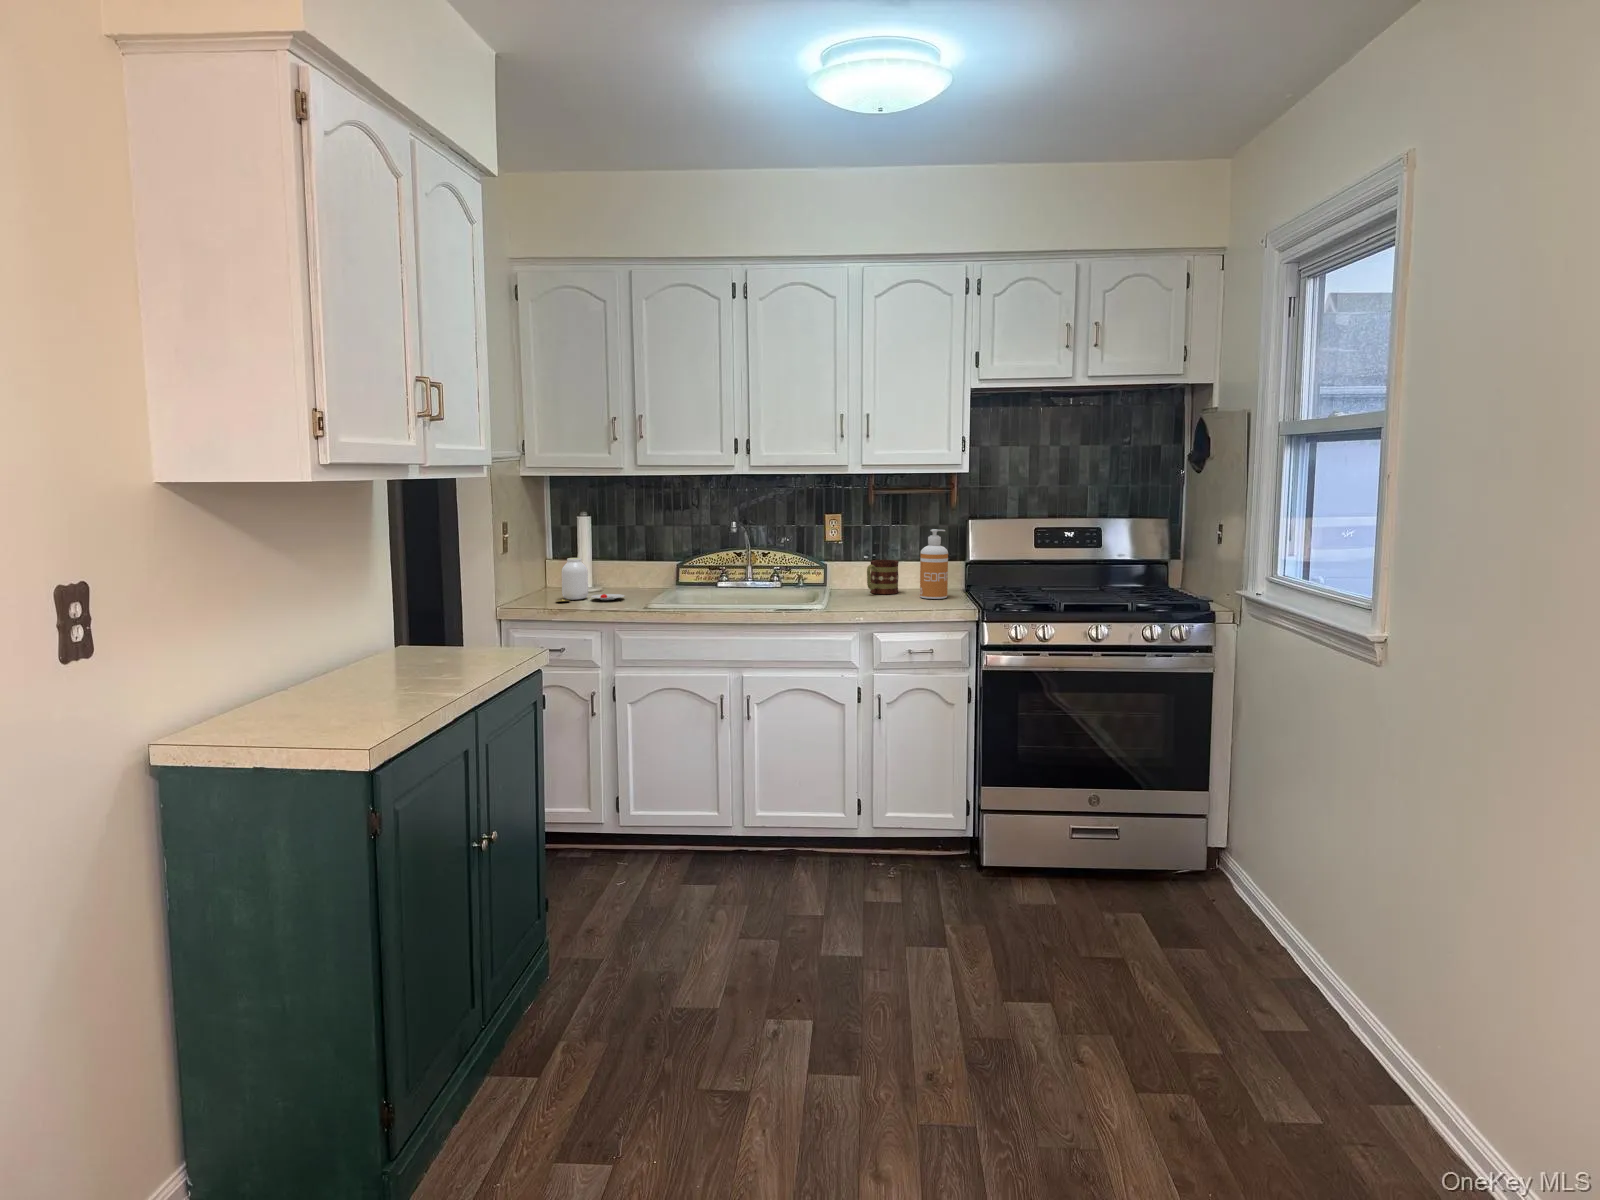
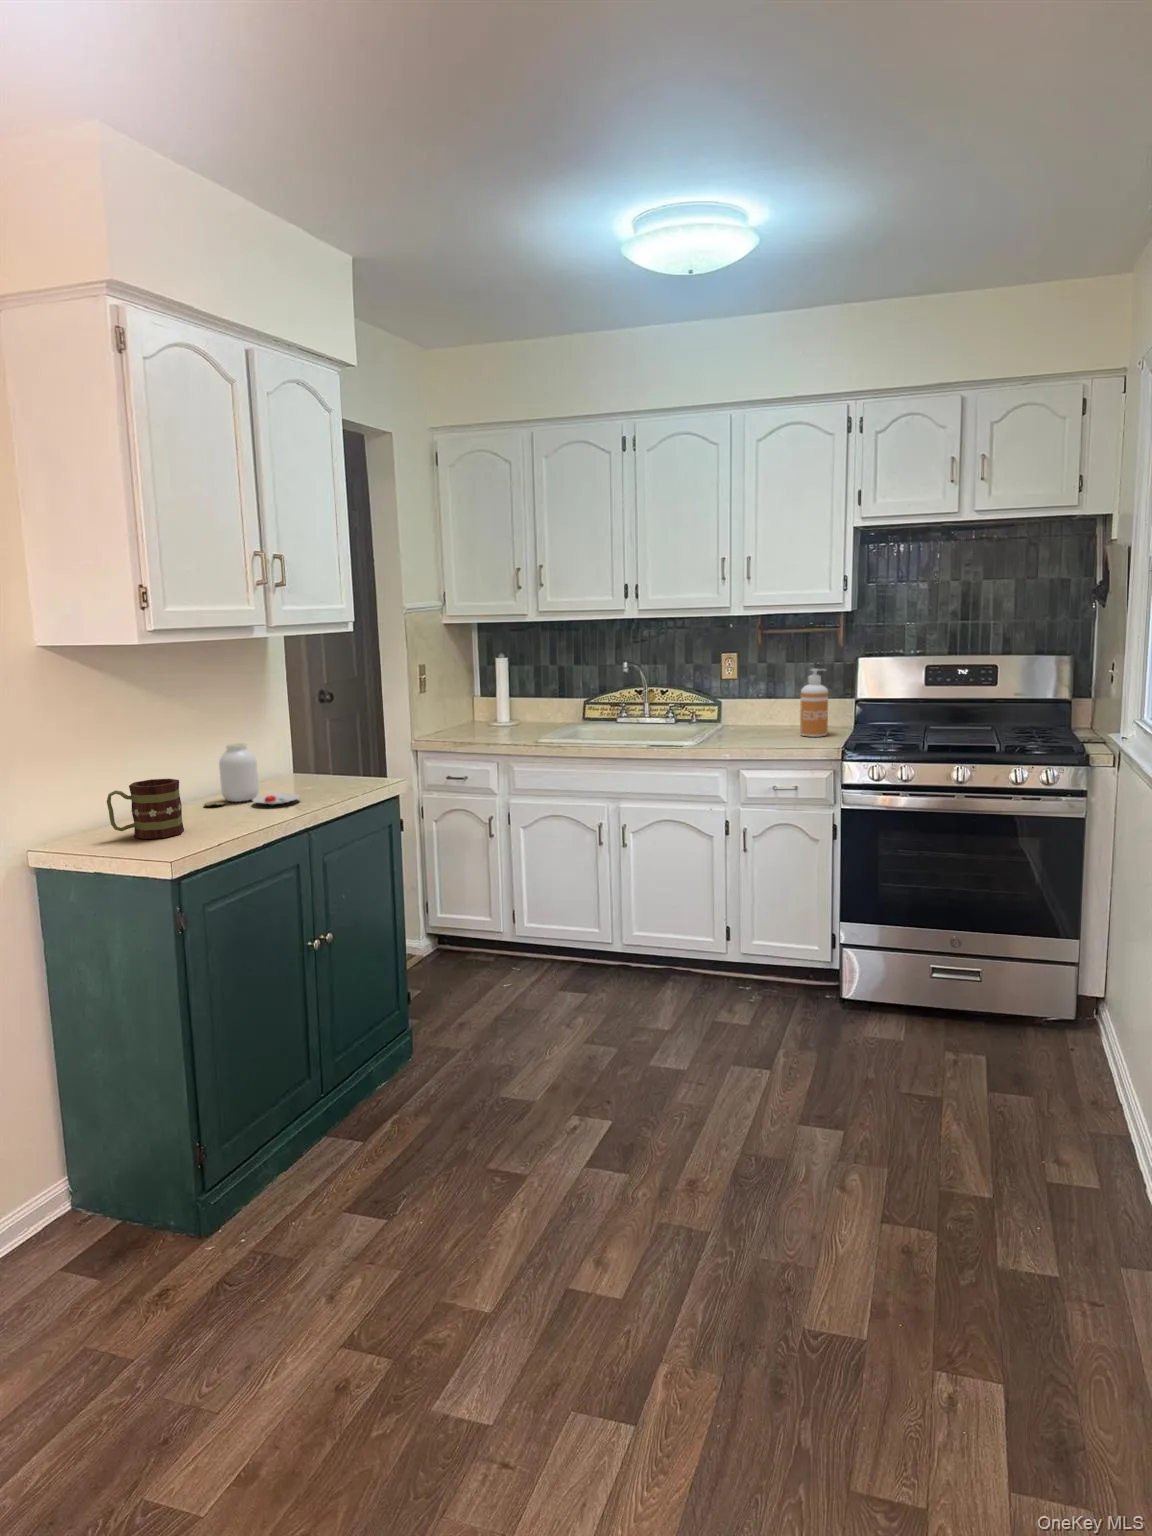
jar: present [556,558,624,602] -> present [205,743,300,806]
mug: present [867,560,899,594] -> present [107,779,184,839]

